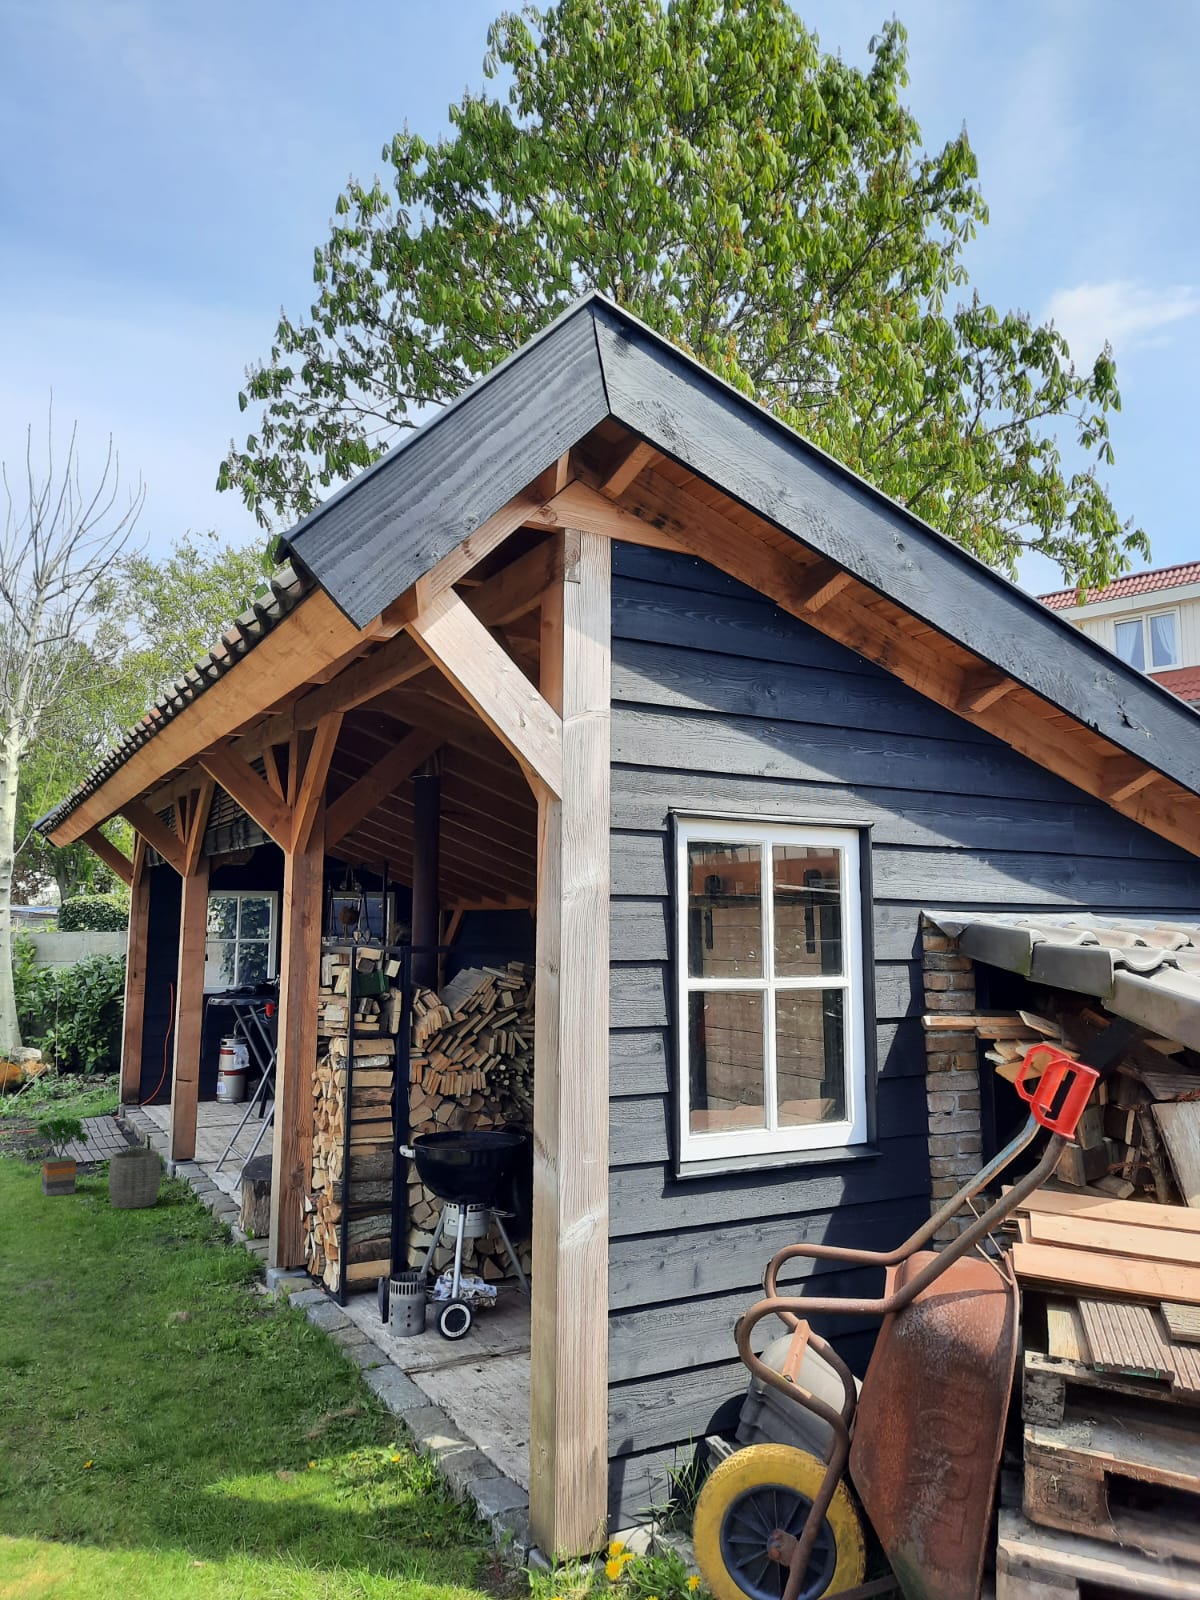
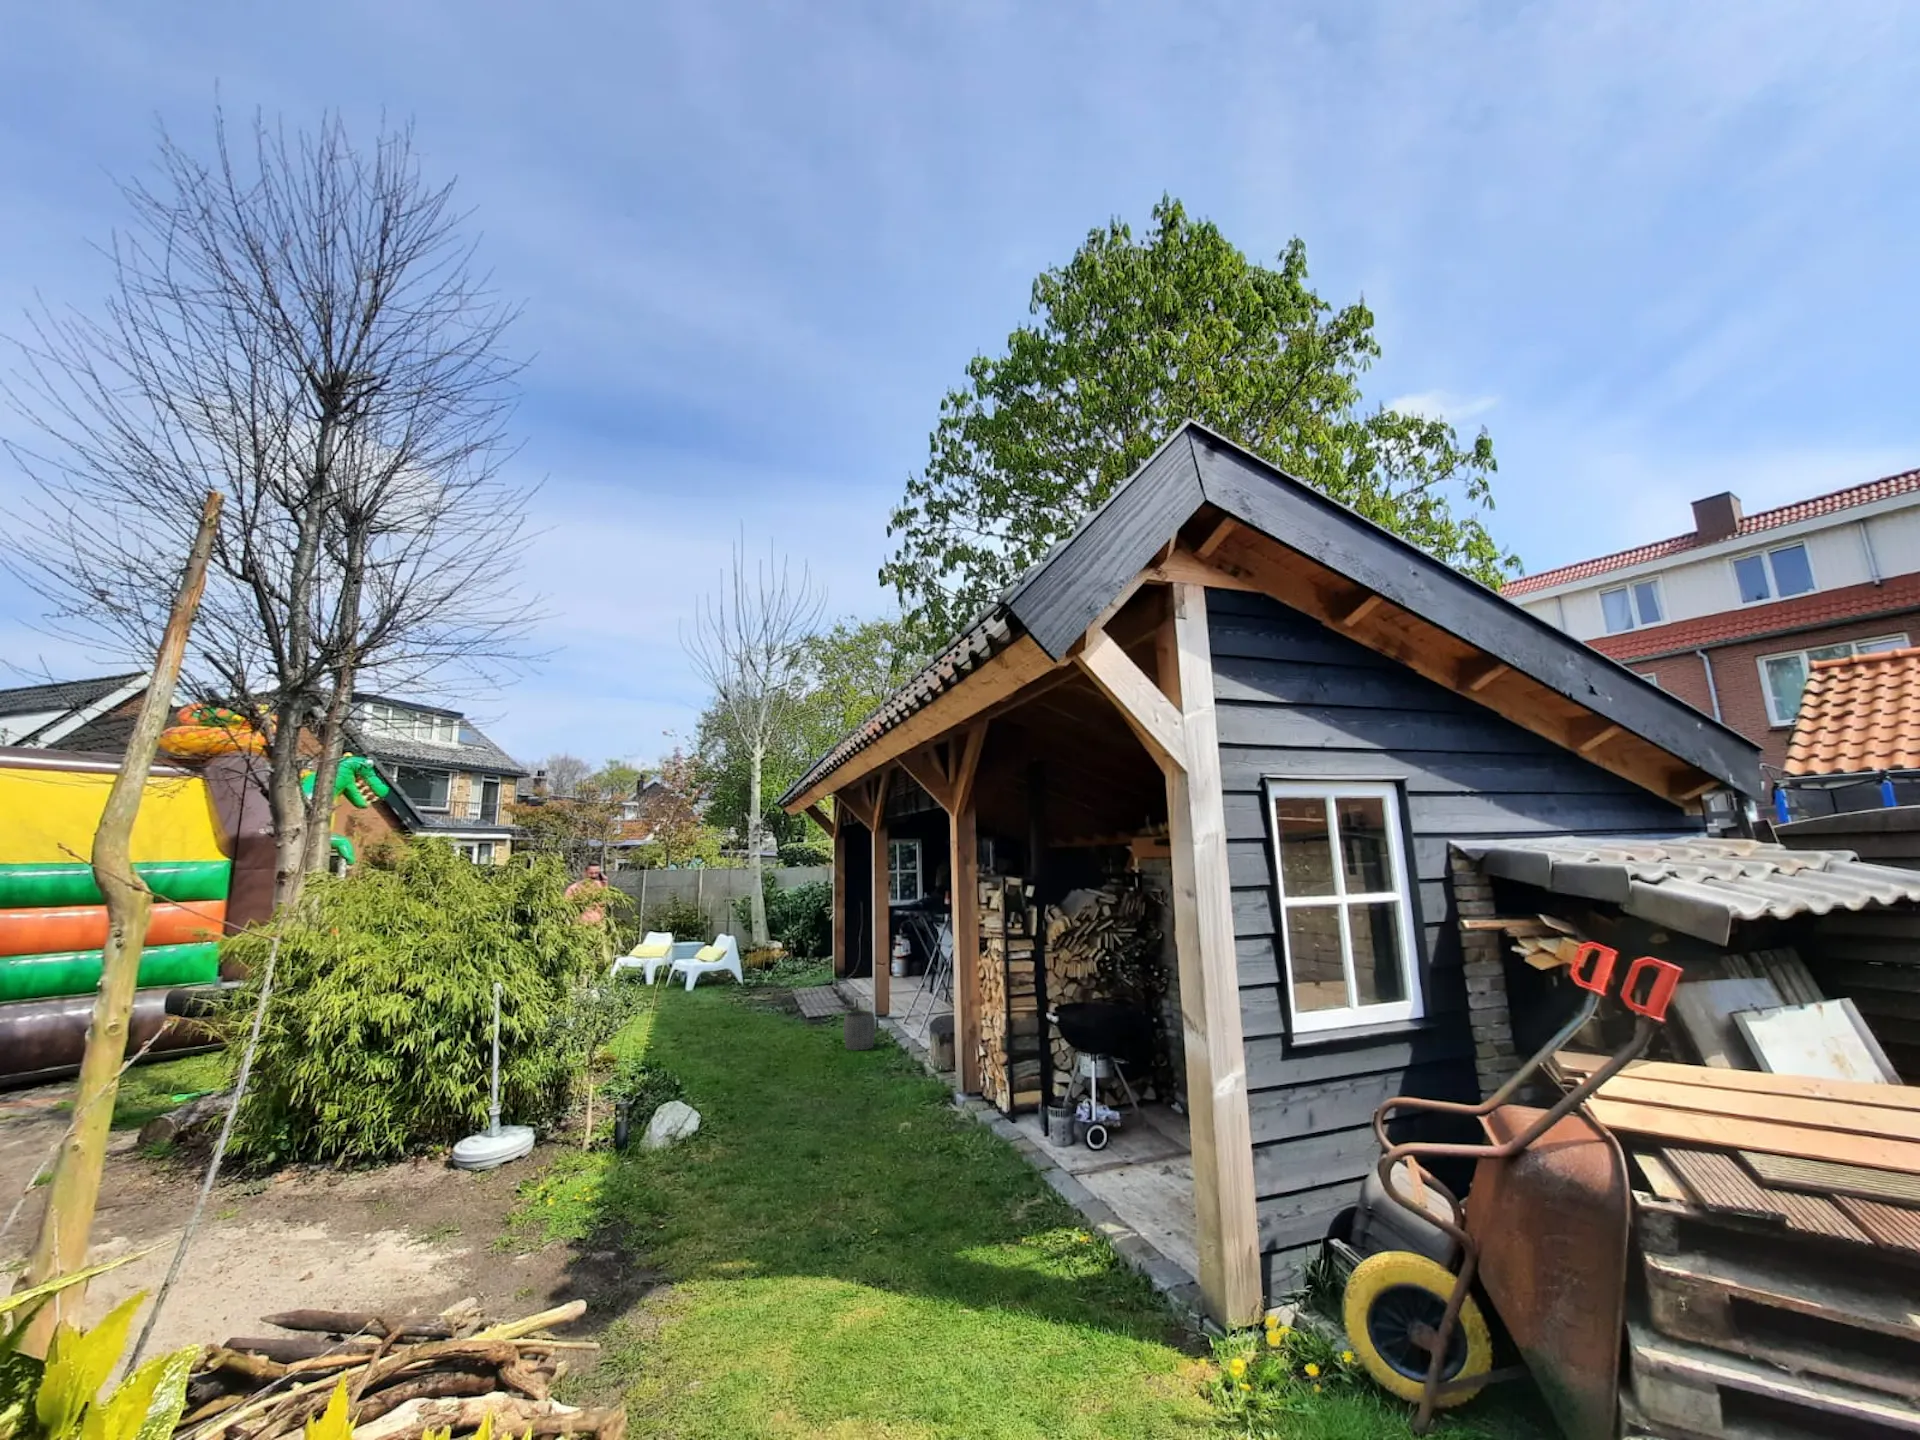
potted tree: present [37,1118,89,1196] -> none [796,989,829,1041]

